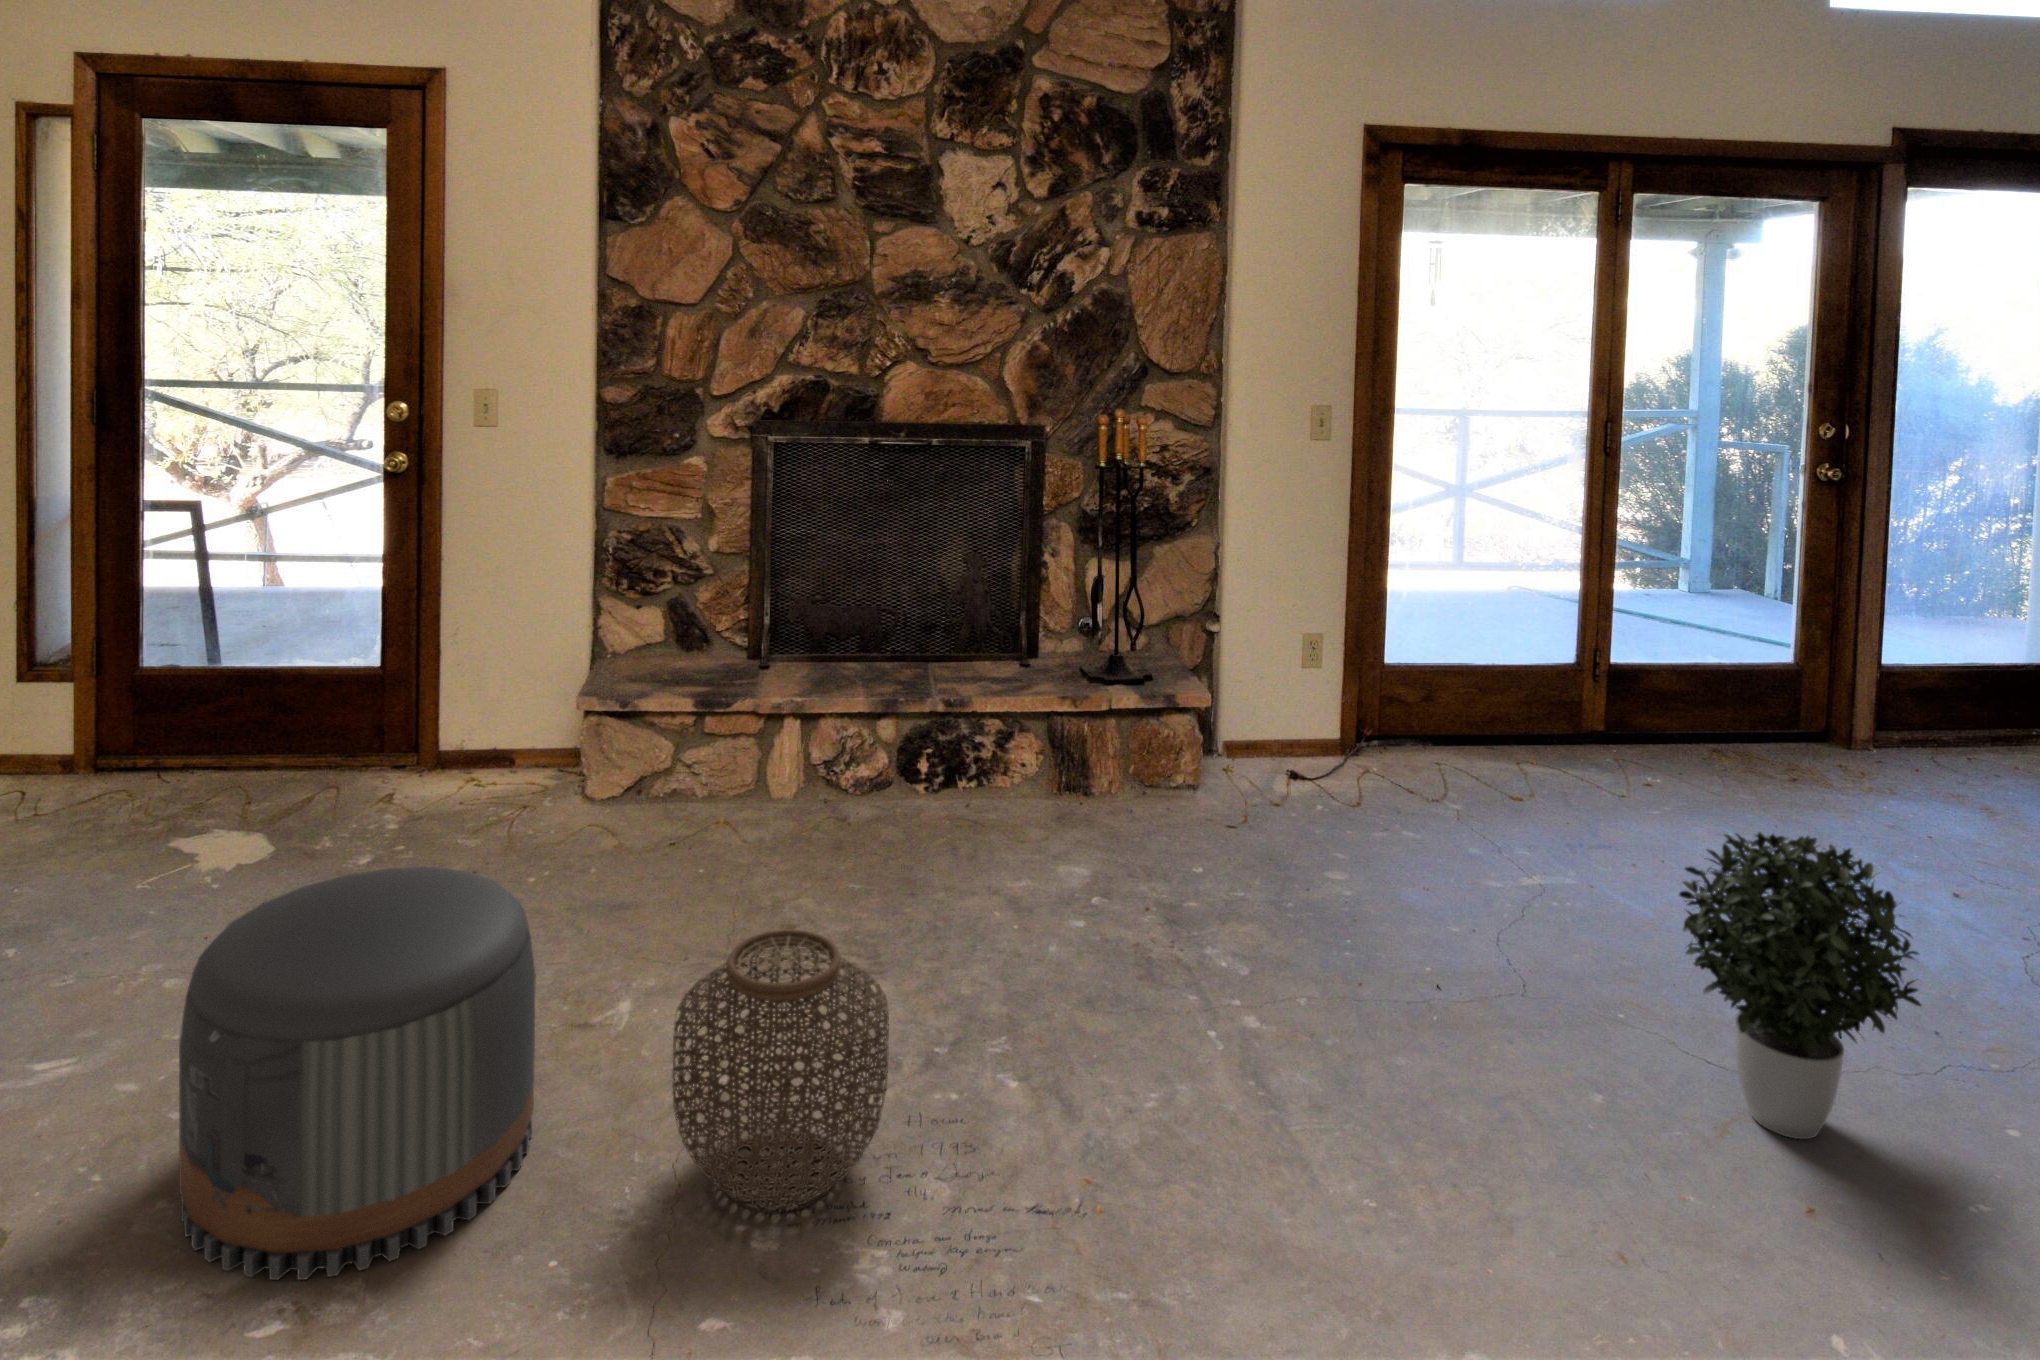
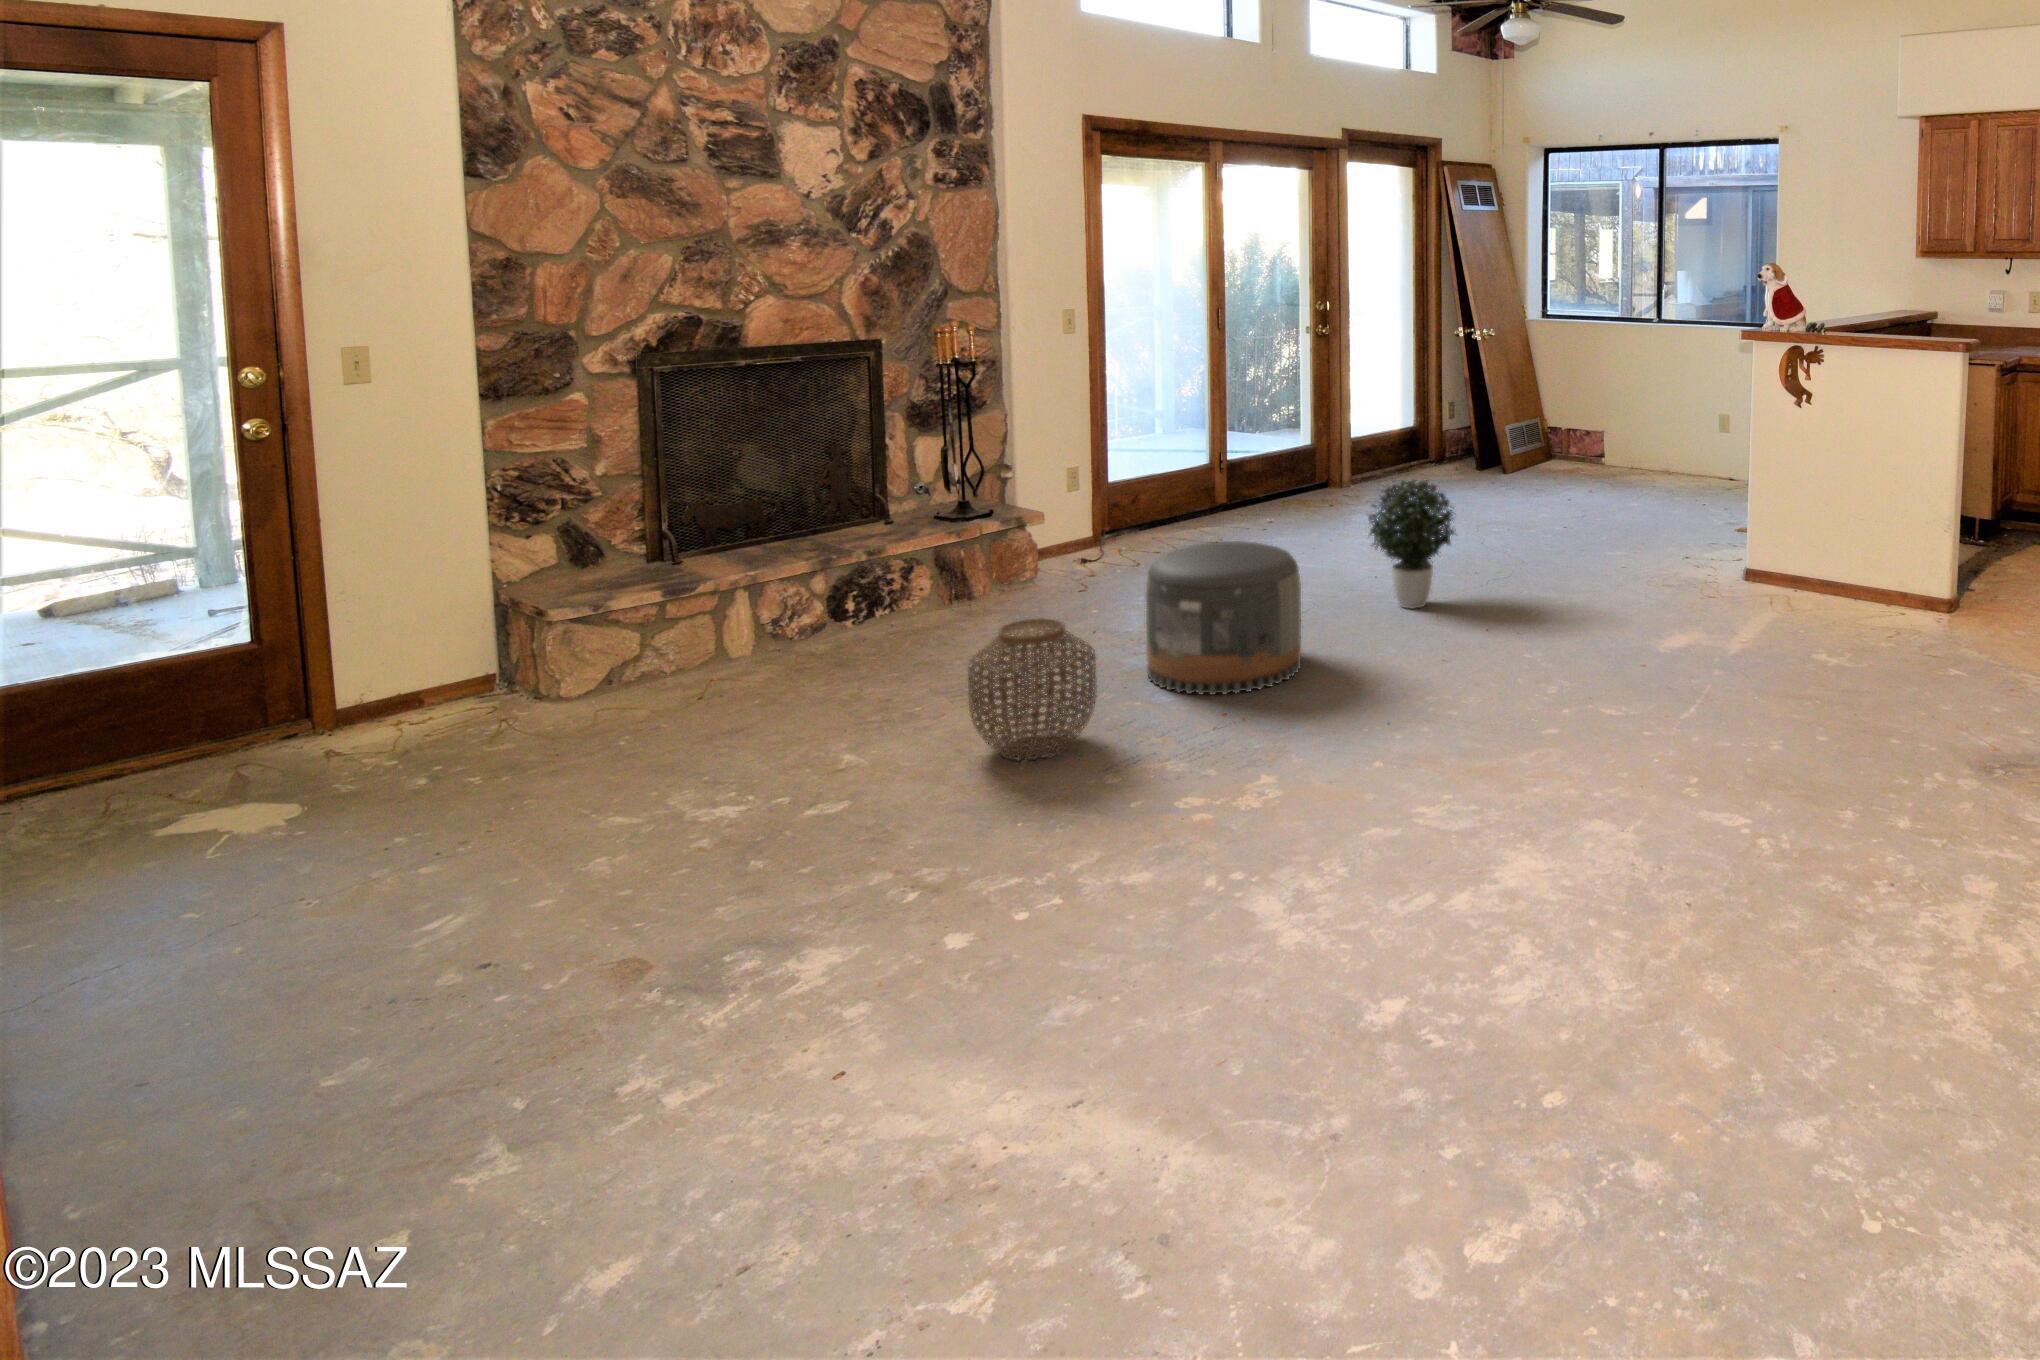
pouf: present [179,867,536,1280] -> present [1145,541,1301,695]

